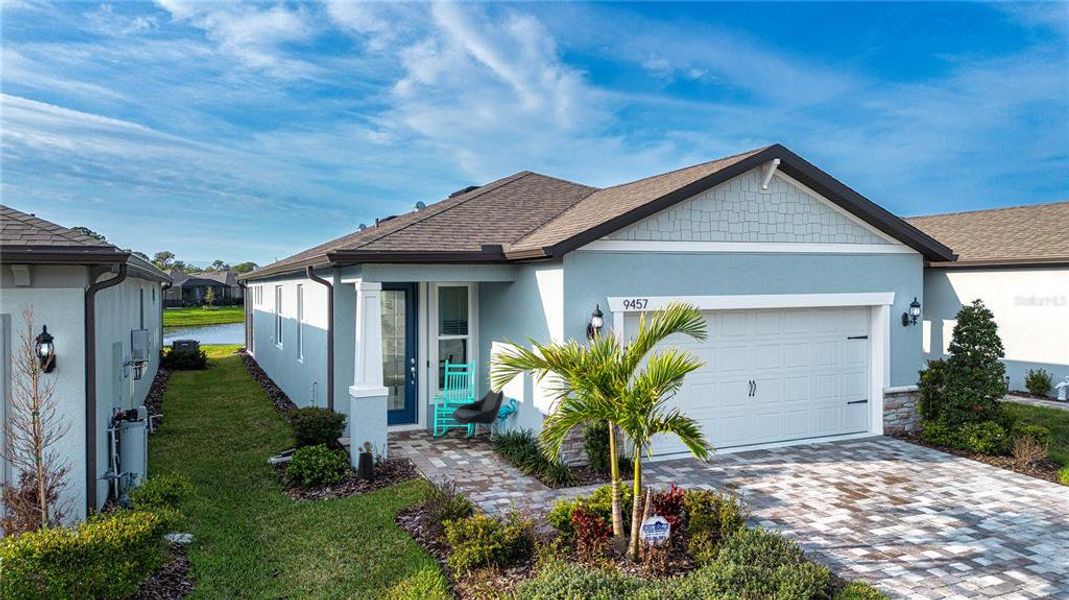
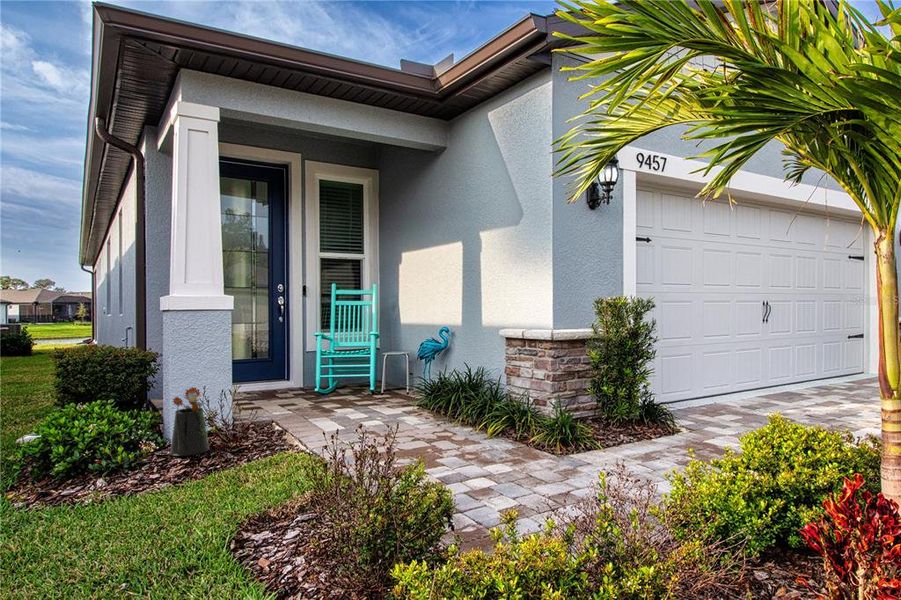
lounge chair: present [452,390,504,448] -> none [345,316,429,405]

